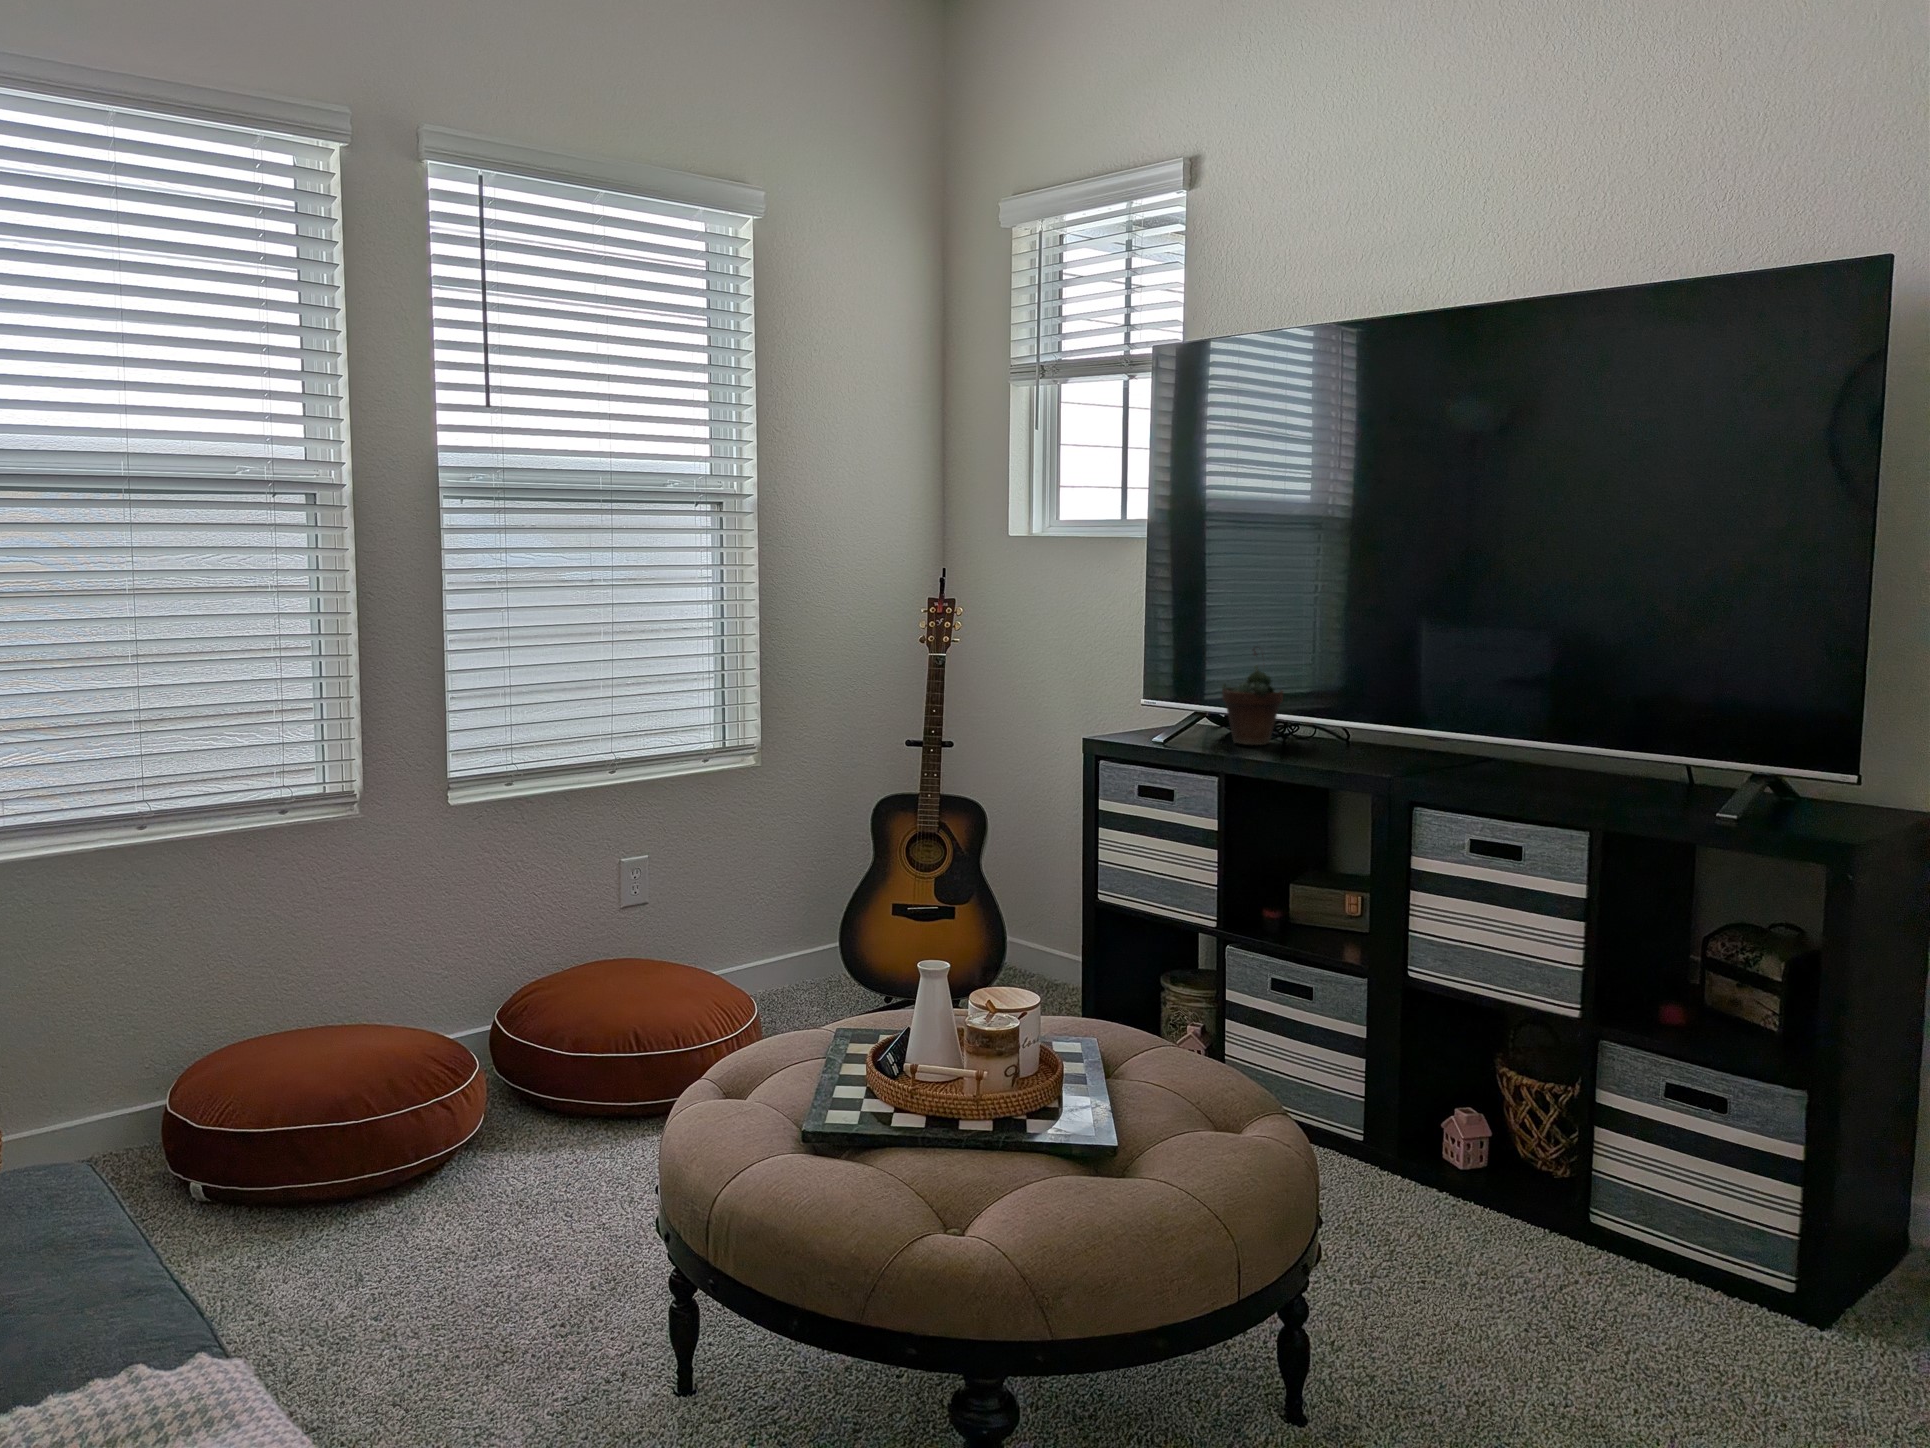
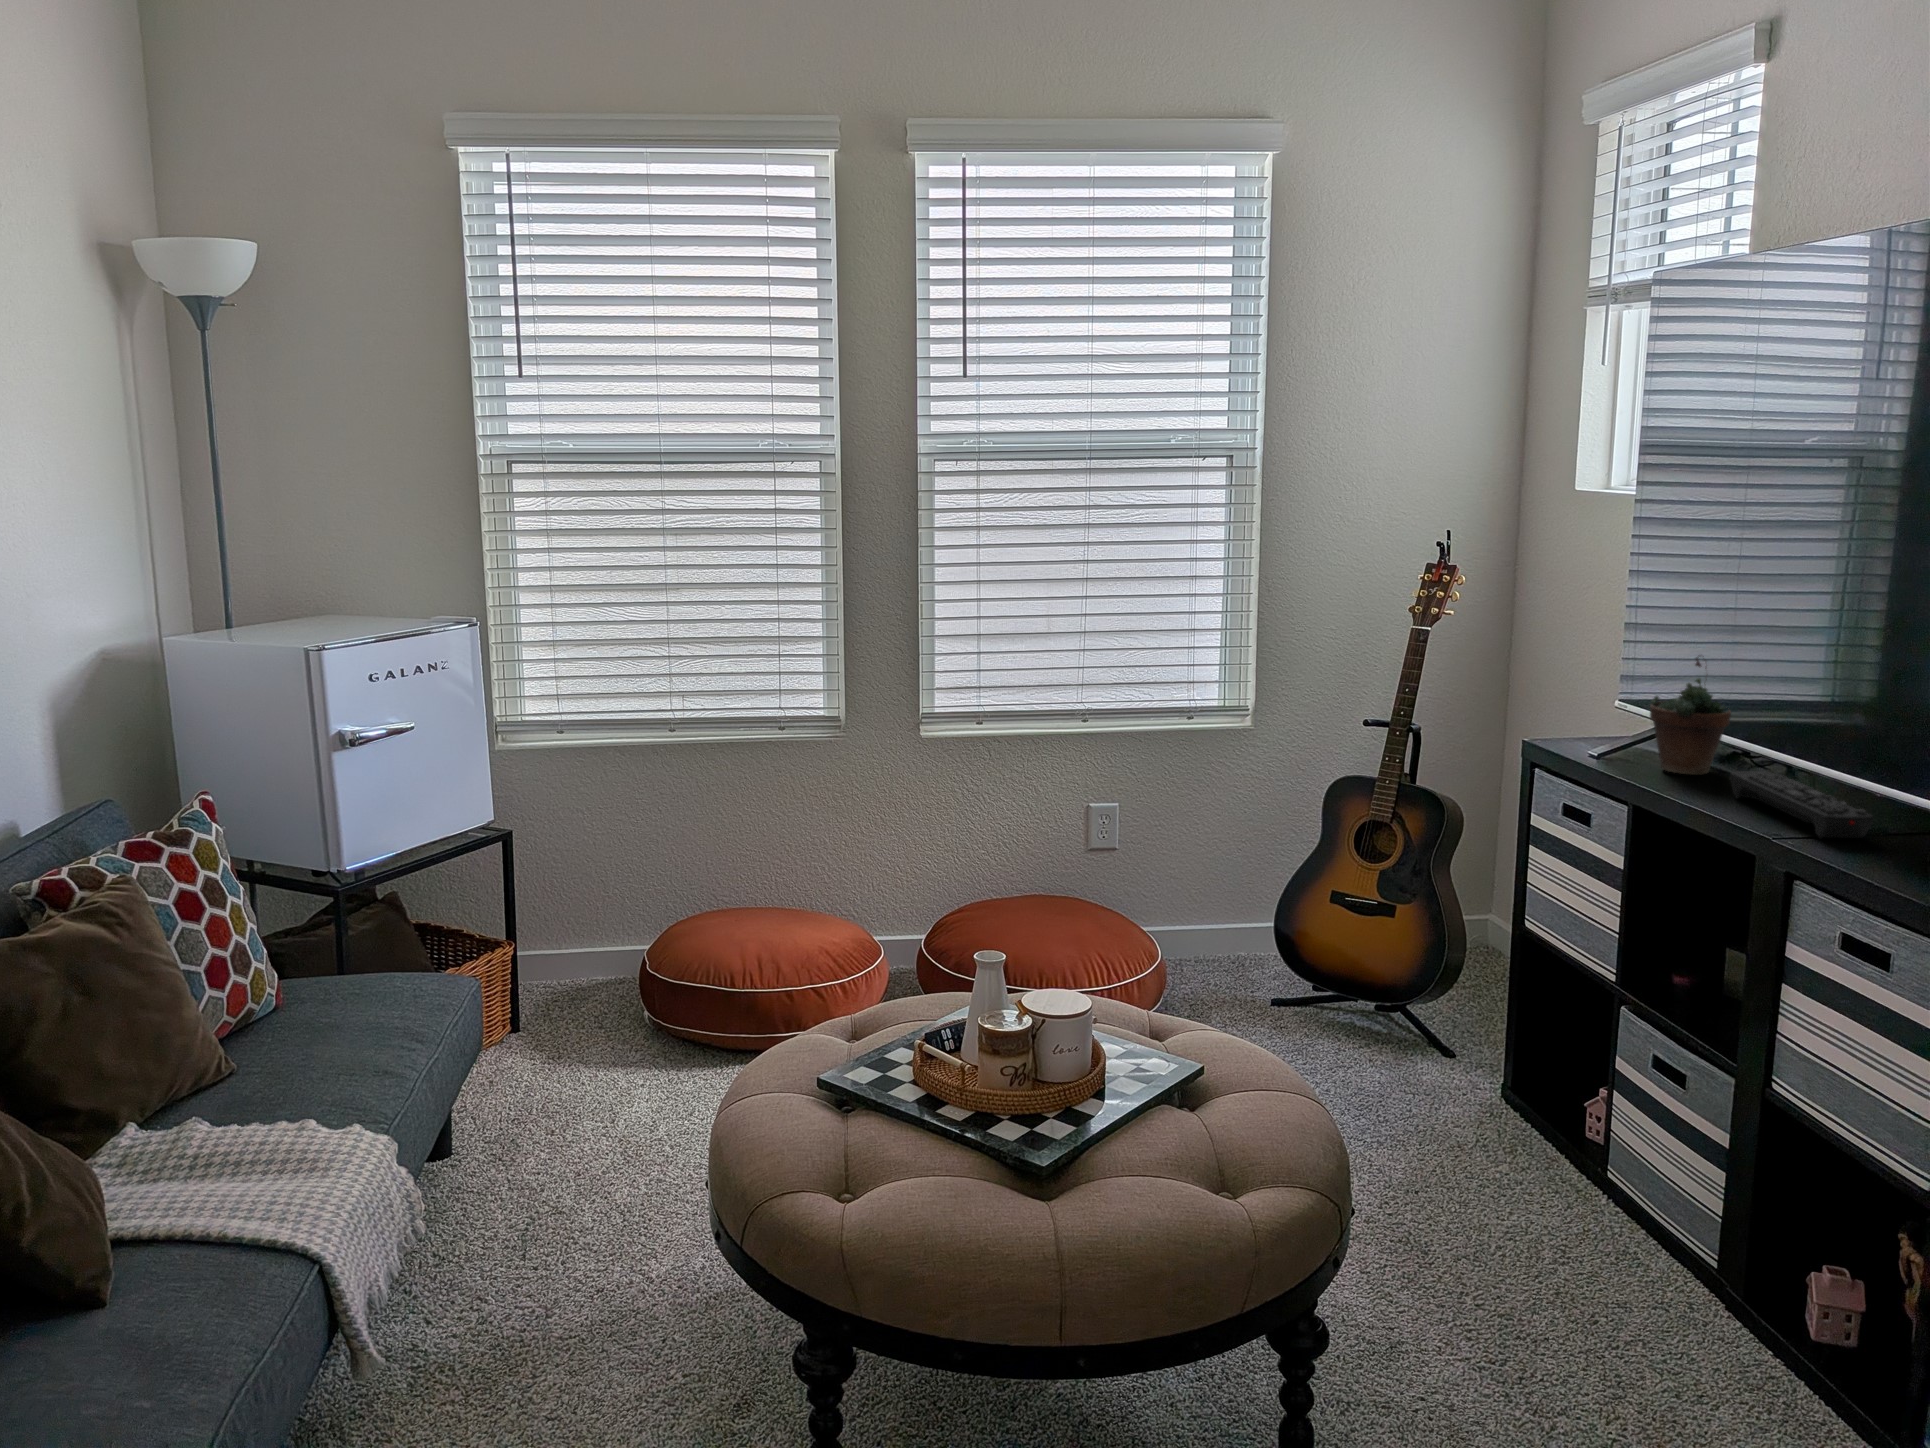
remote control: none [1312,733,1450,772] -> present [1730,771,1873,838]

